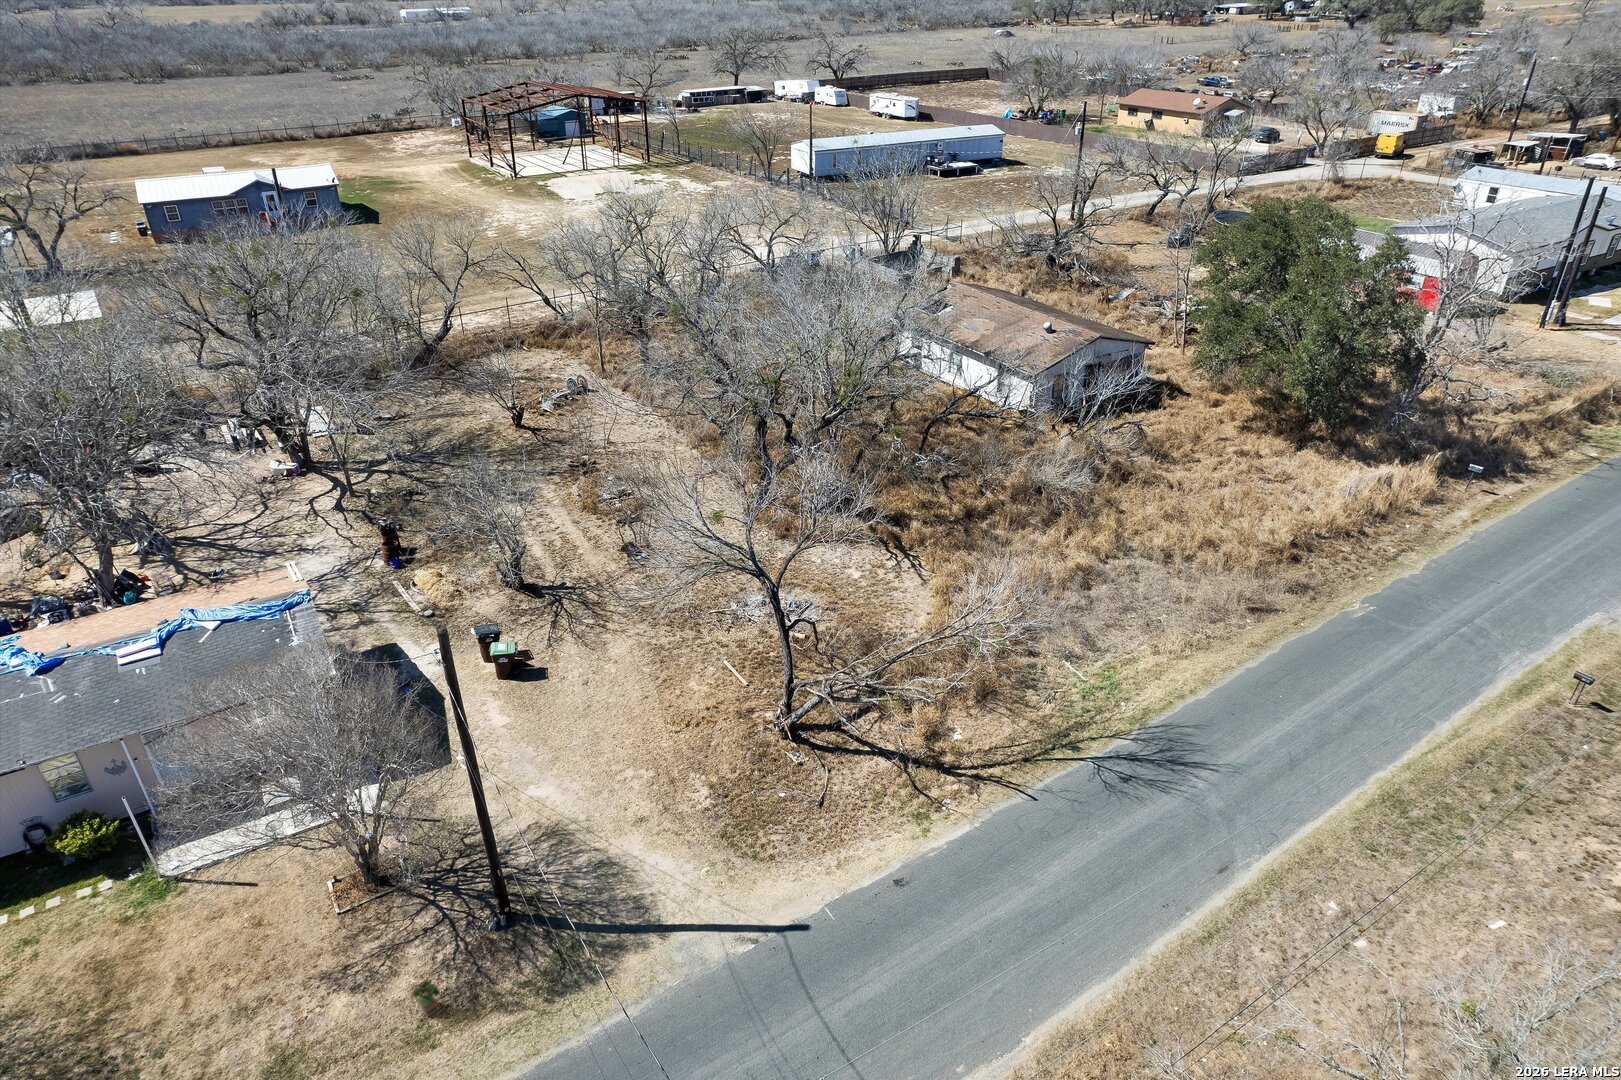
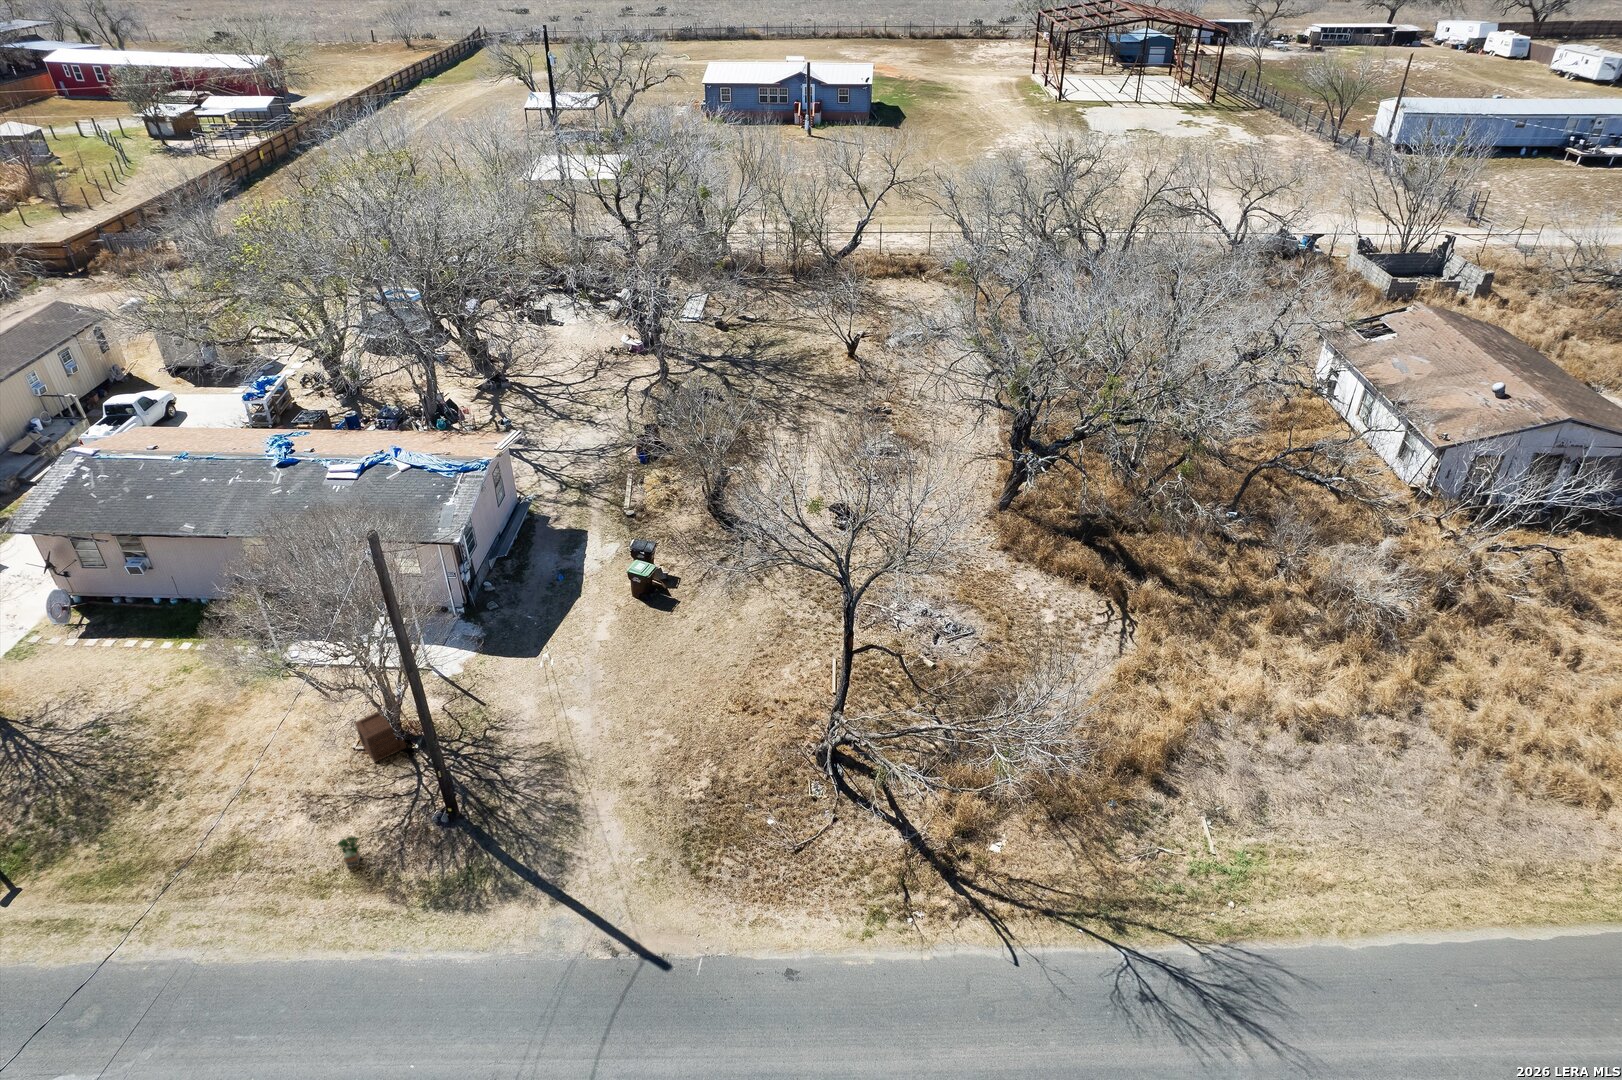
wooden crate: none [322,862,386,922] -> present [355,712,406,762]

